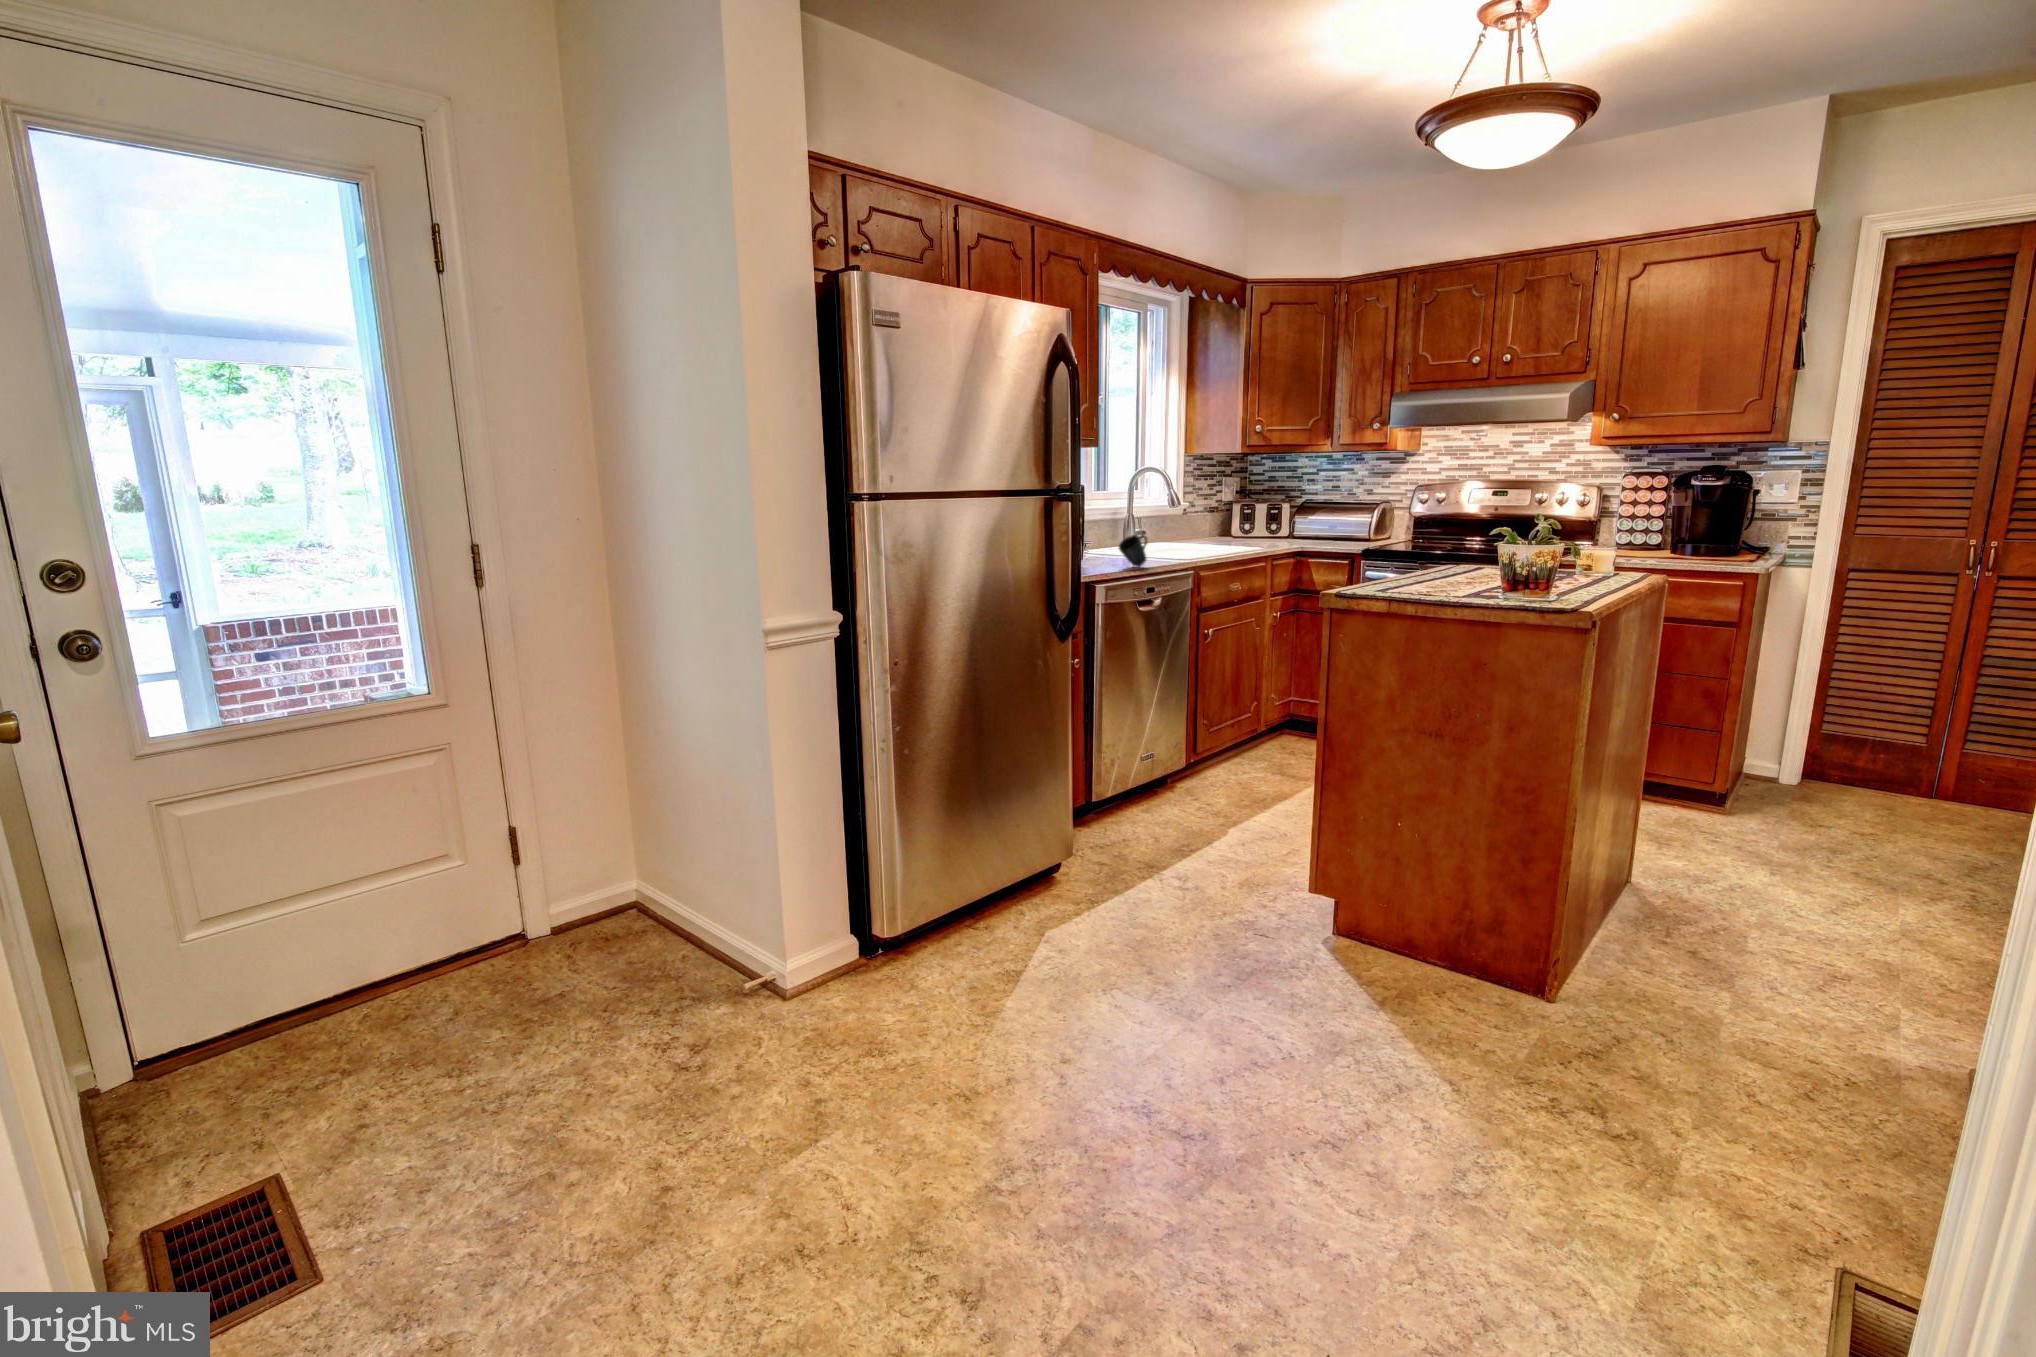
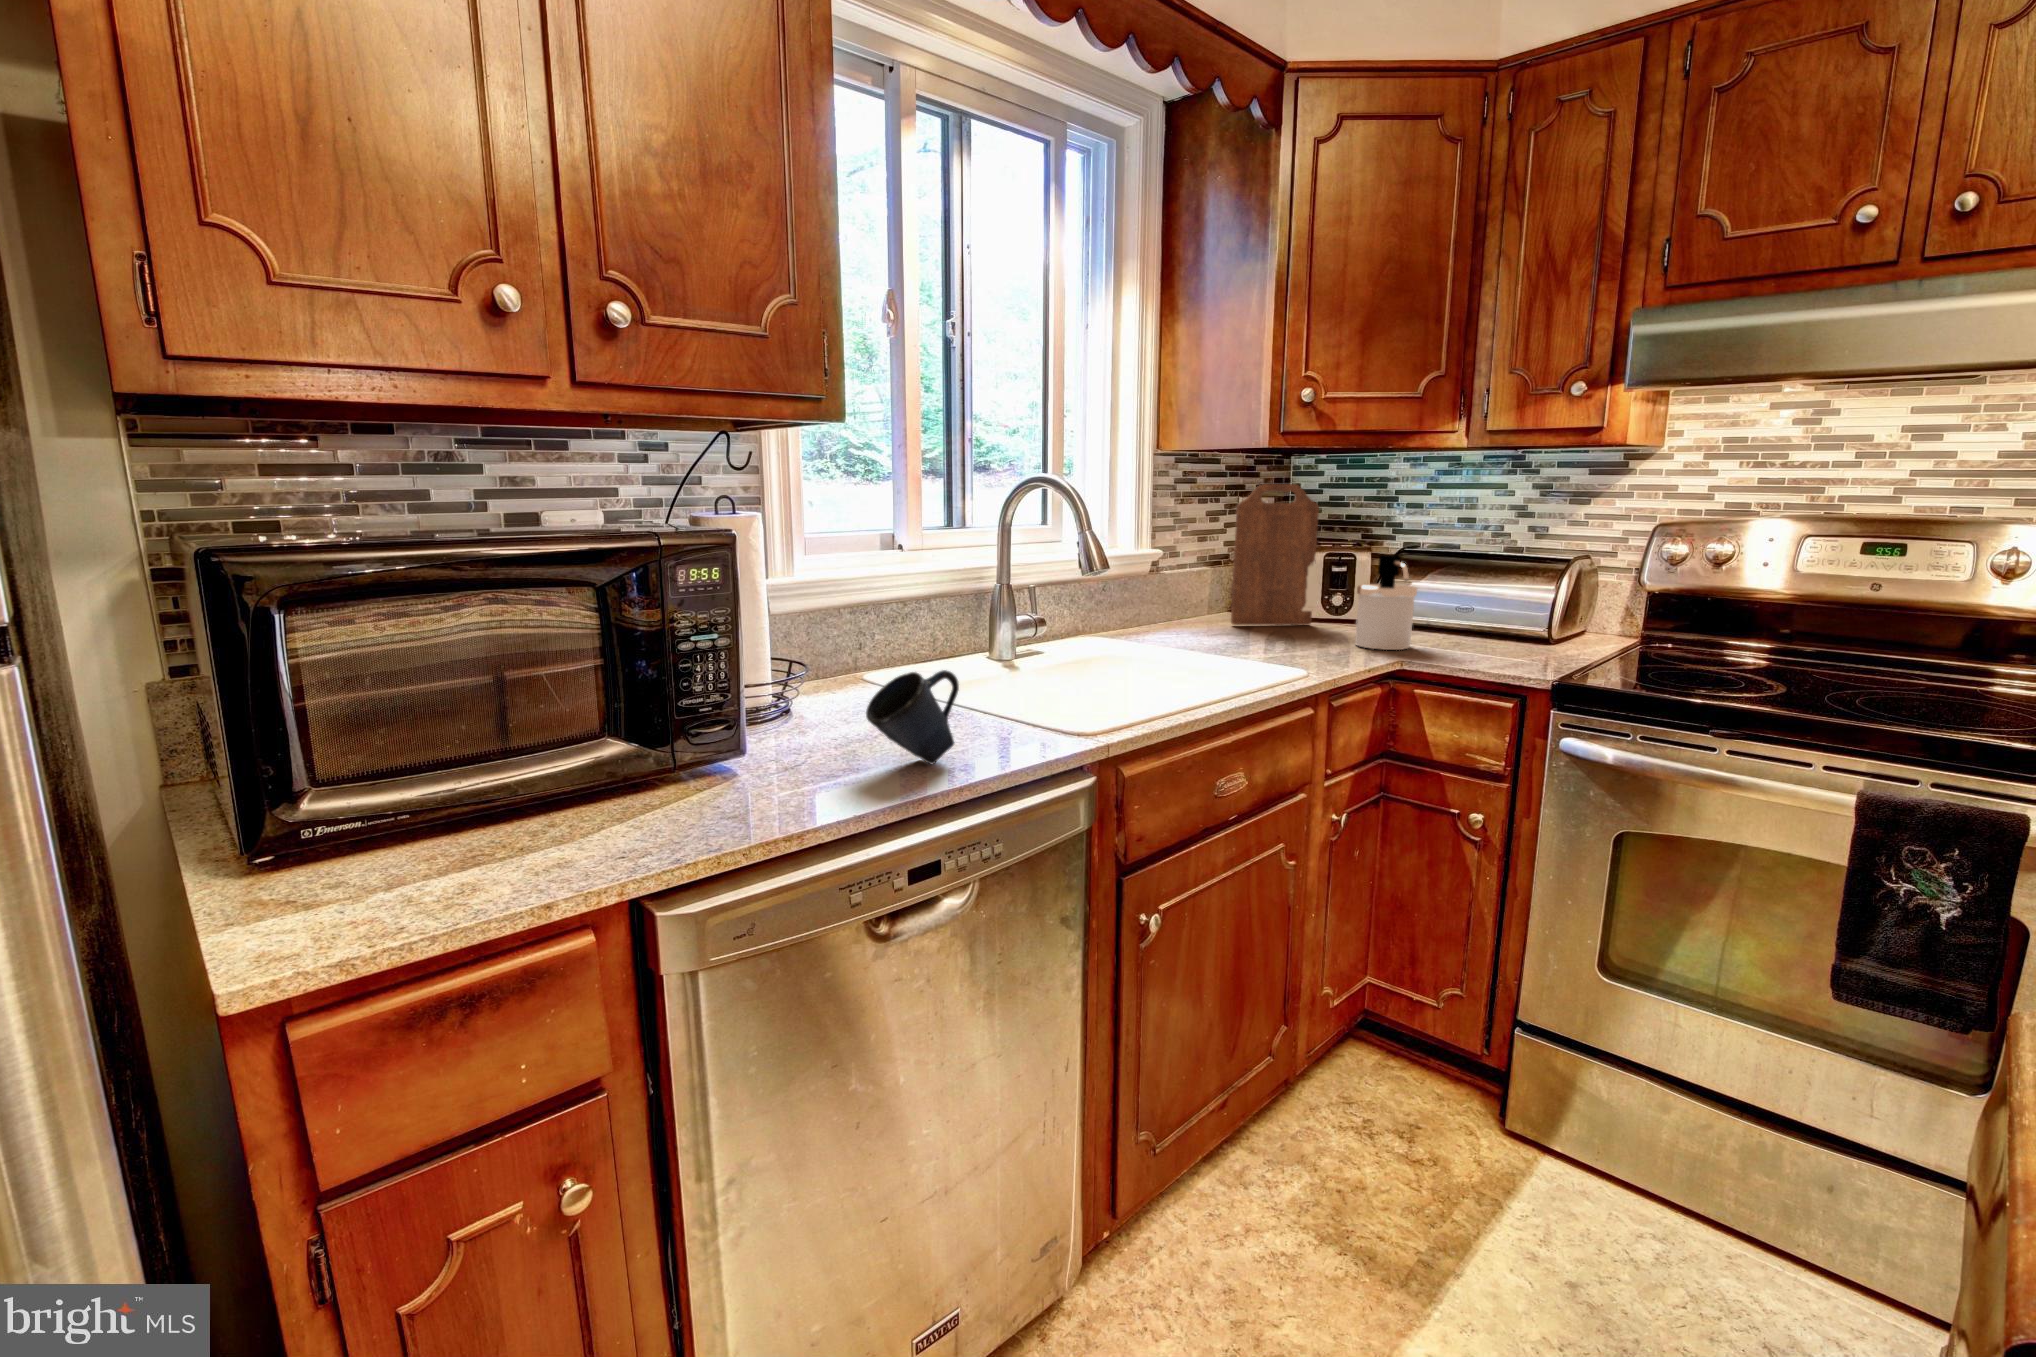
cutting board: none [1222,471,1264,541] -> present [1231,484,1319,625]
soap dispenser: none [1283,502,1310,546] -> present [1355,555,1417,650]

